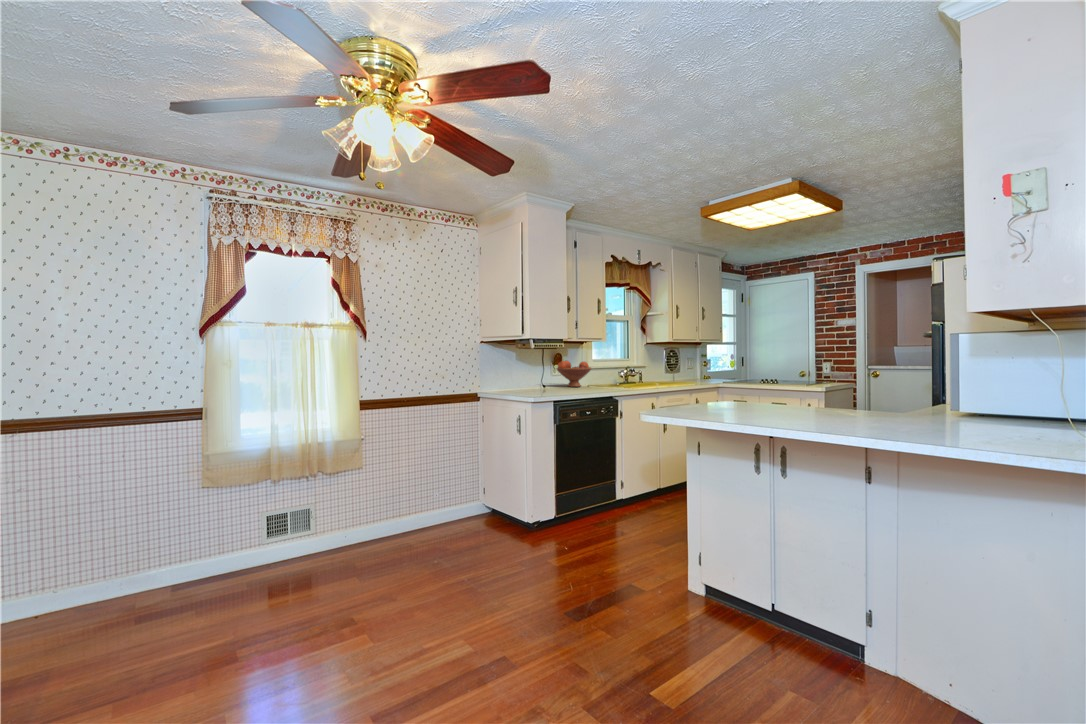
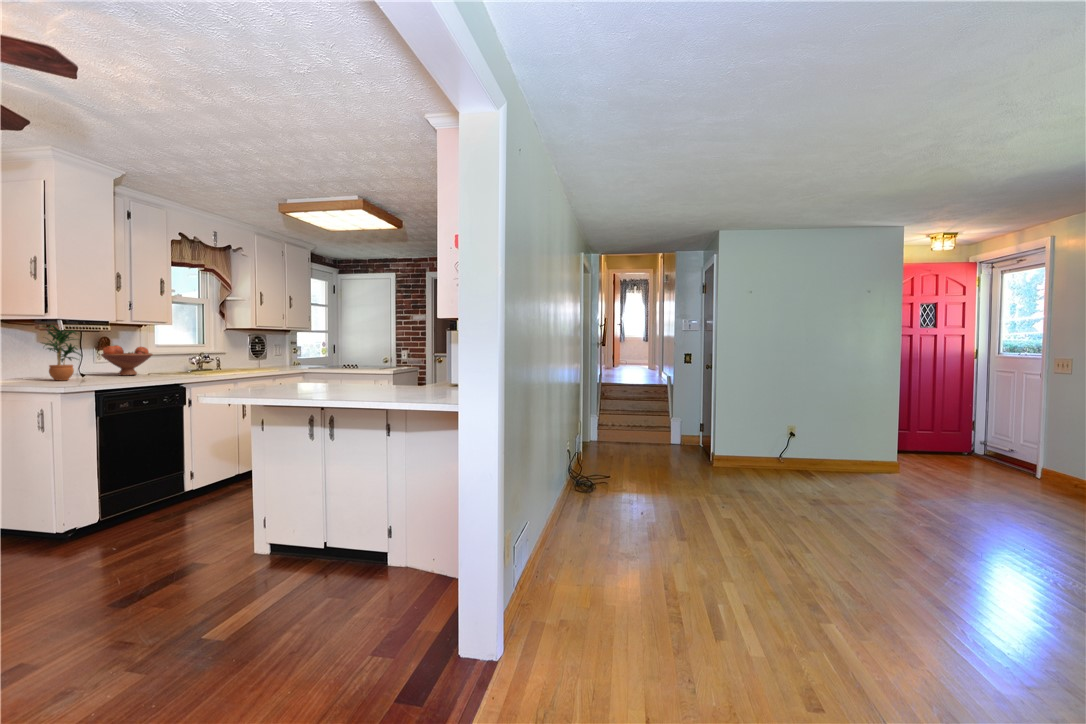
potted plant: none [518,339,546,390] -> present [44,325,82,380]

